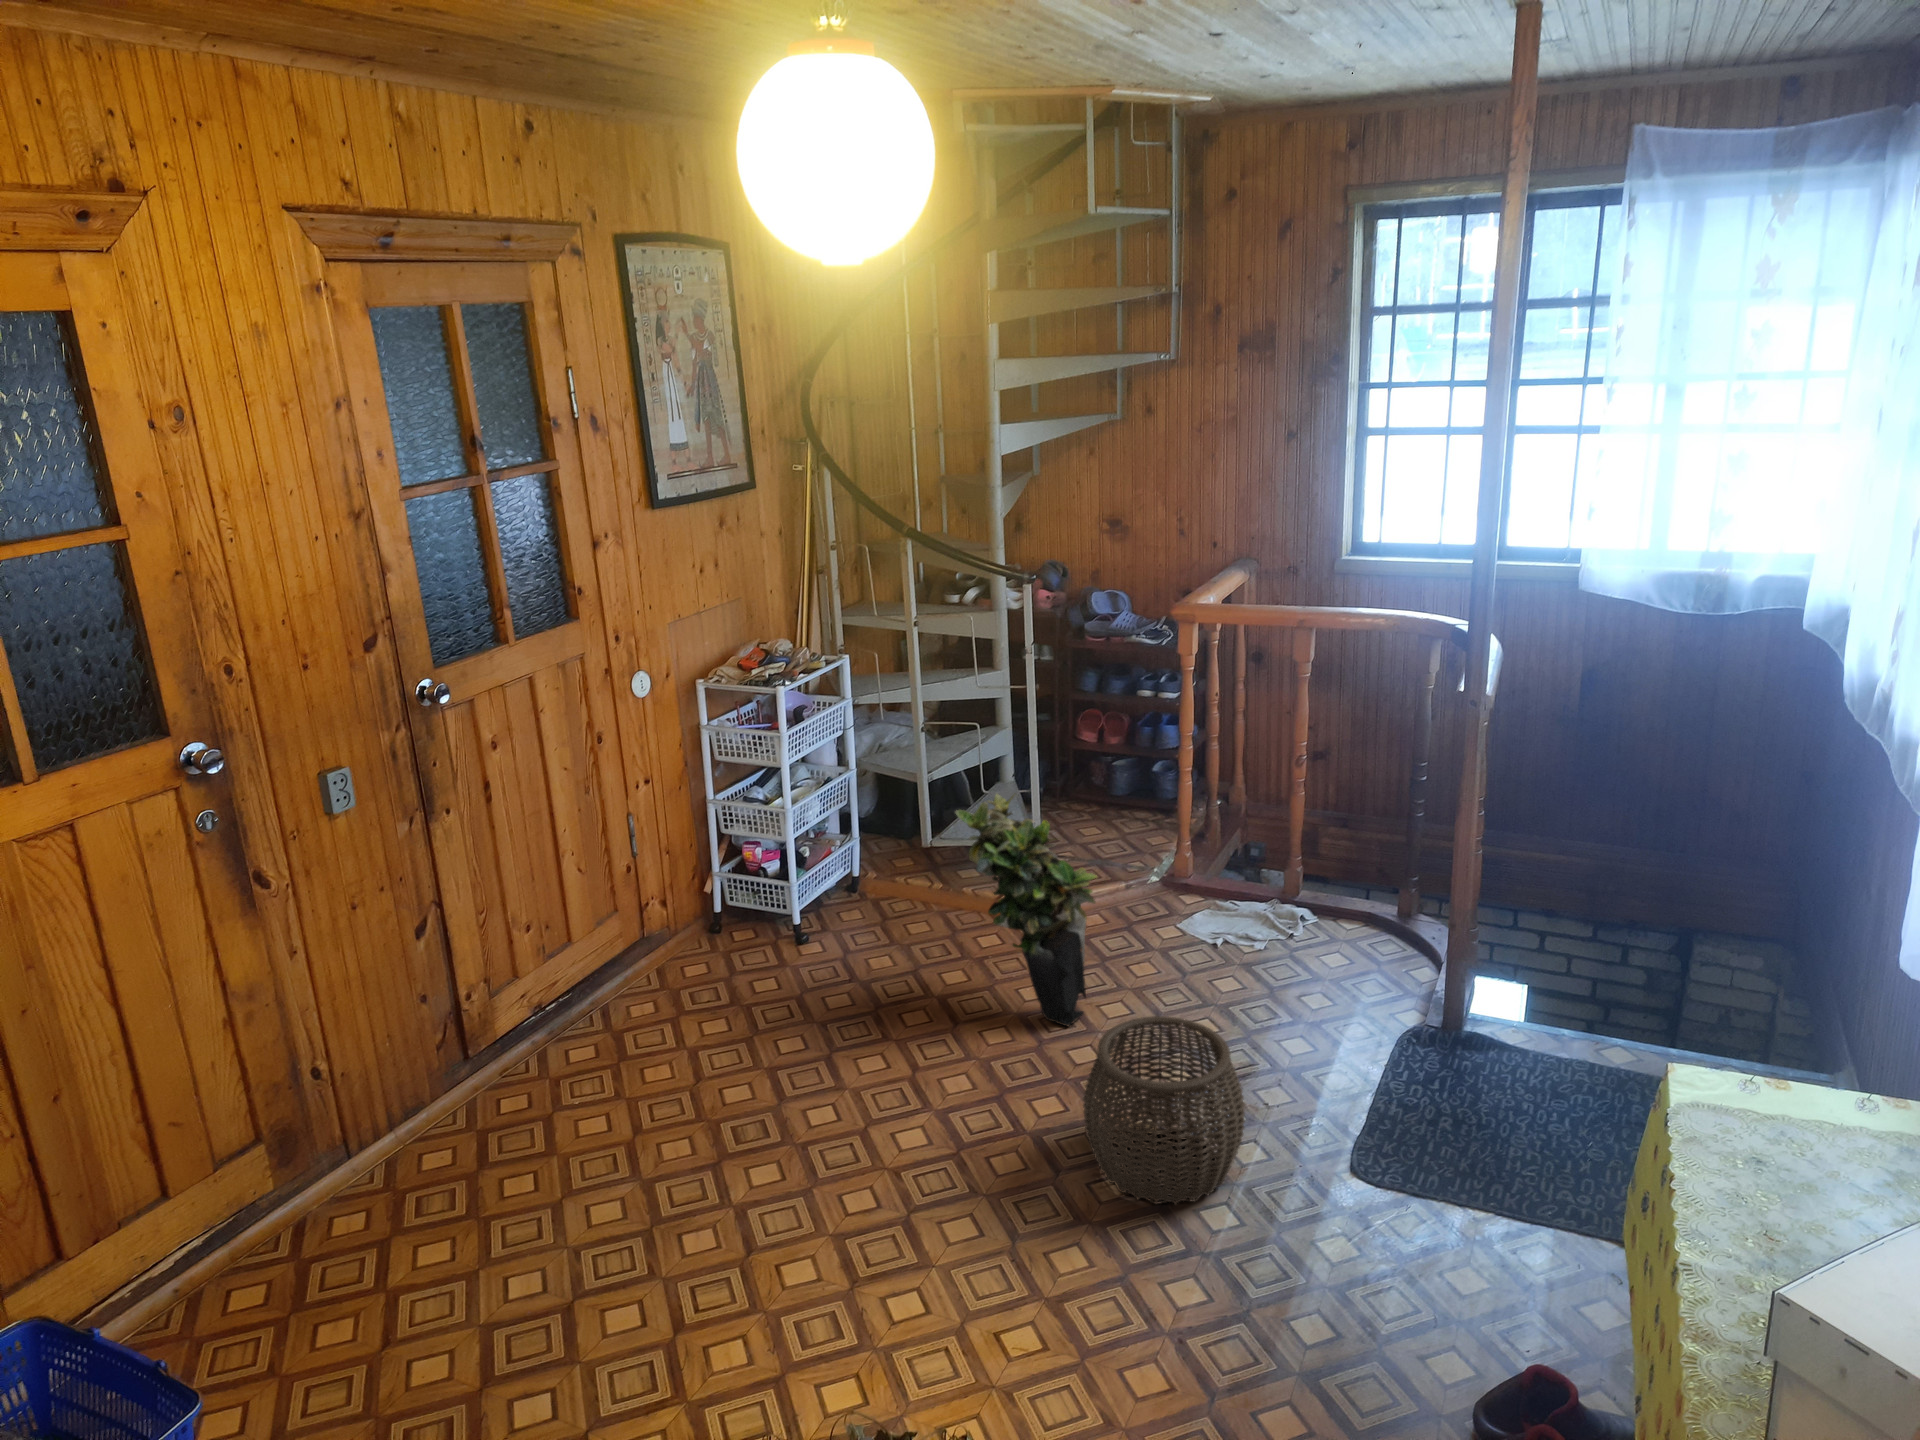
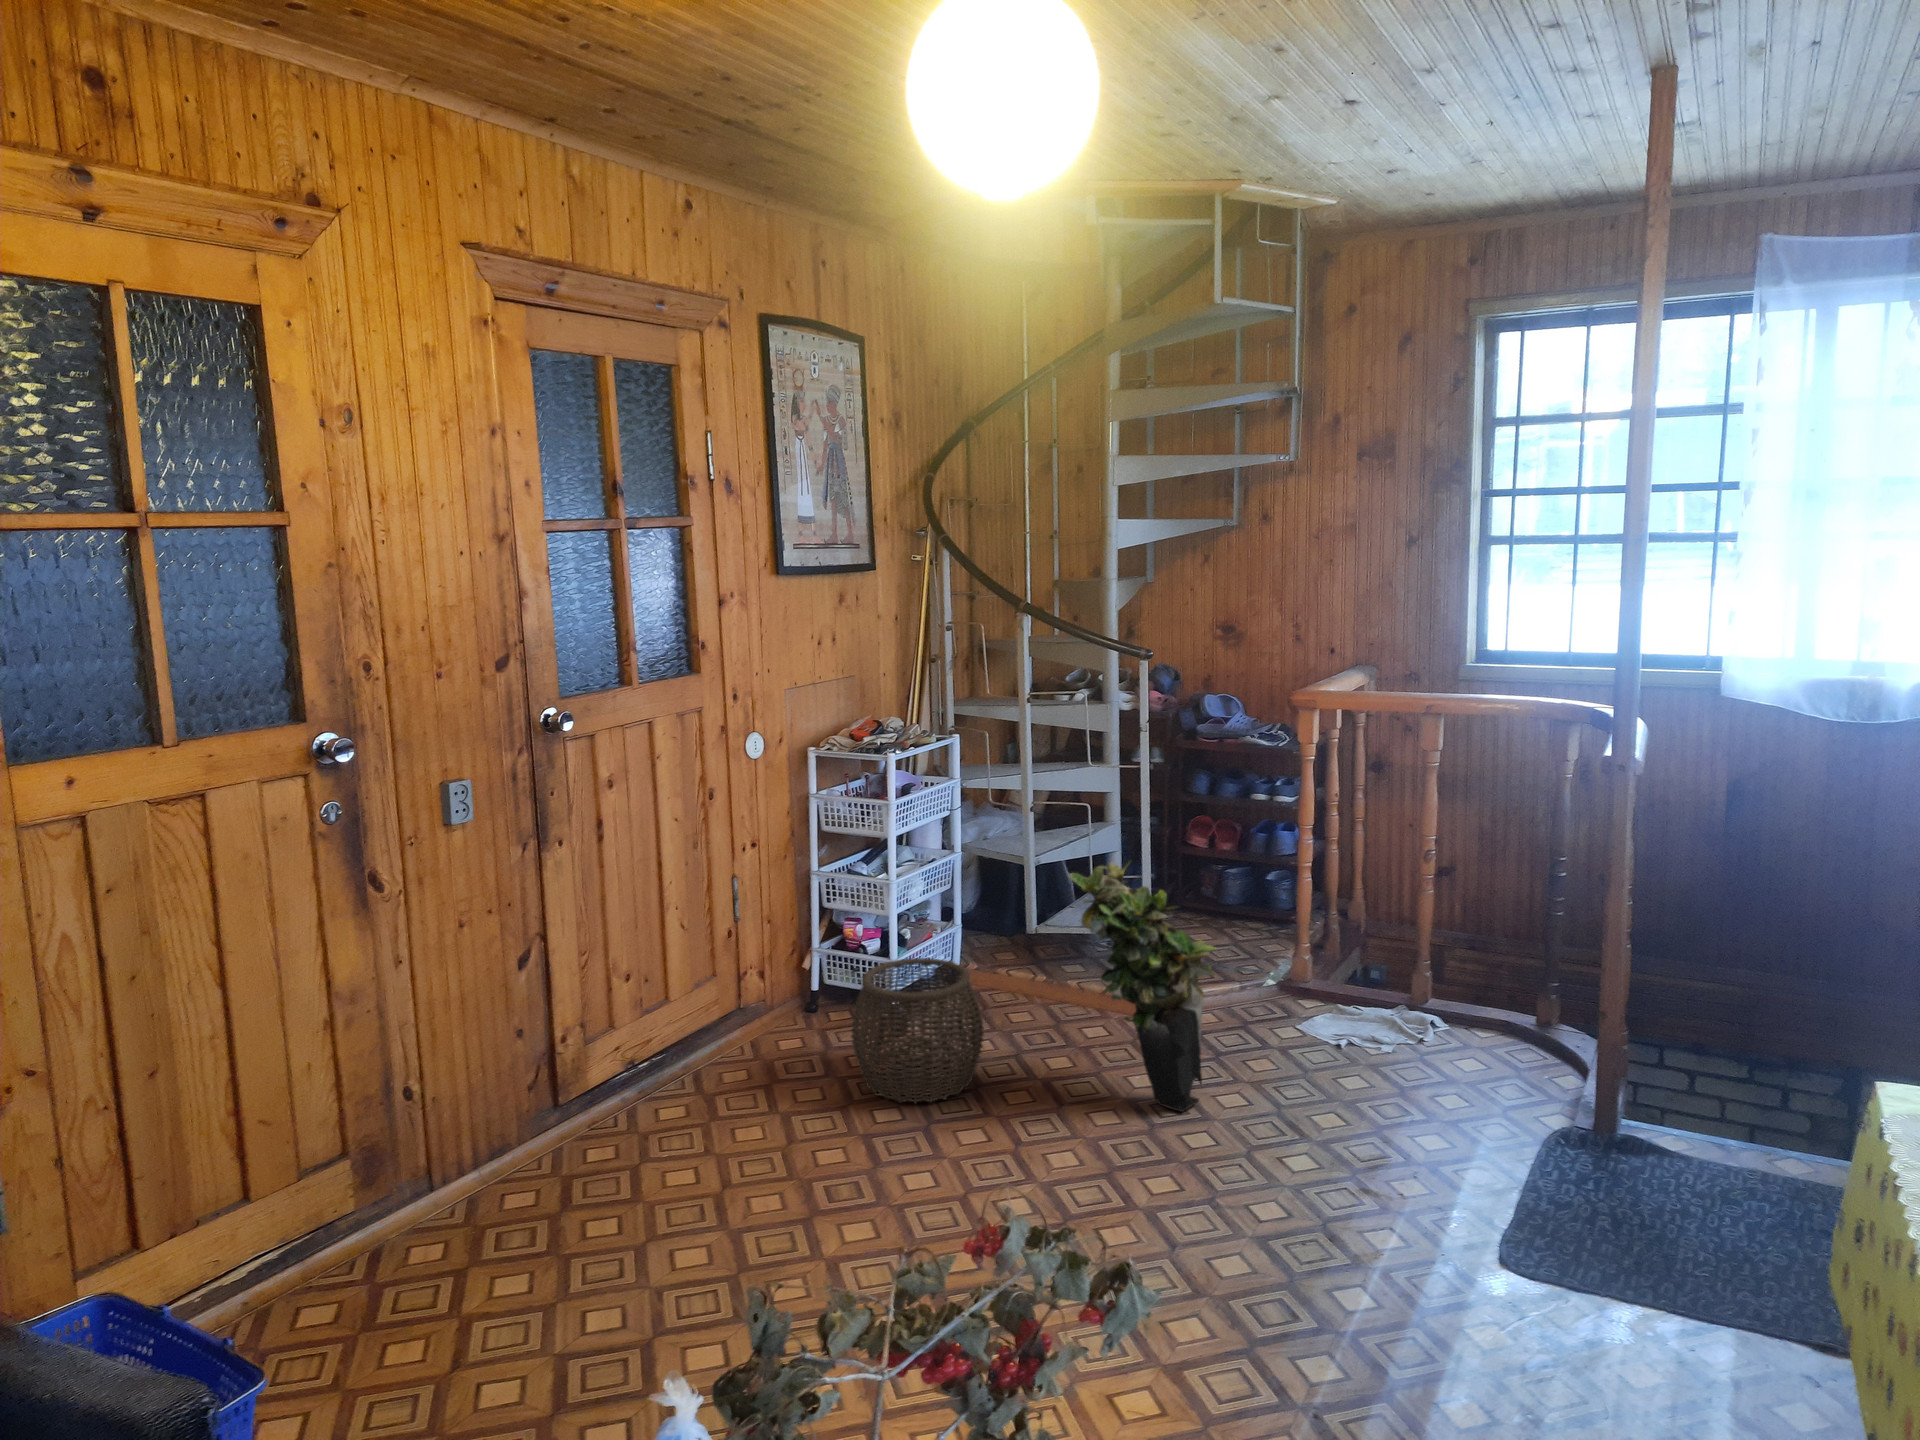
woven basket: present [1083,1016,1245,1205] -> present [851,958,984,1103]

